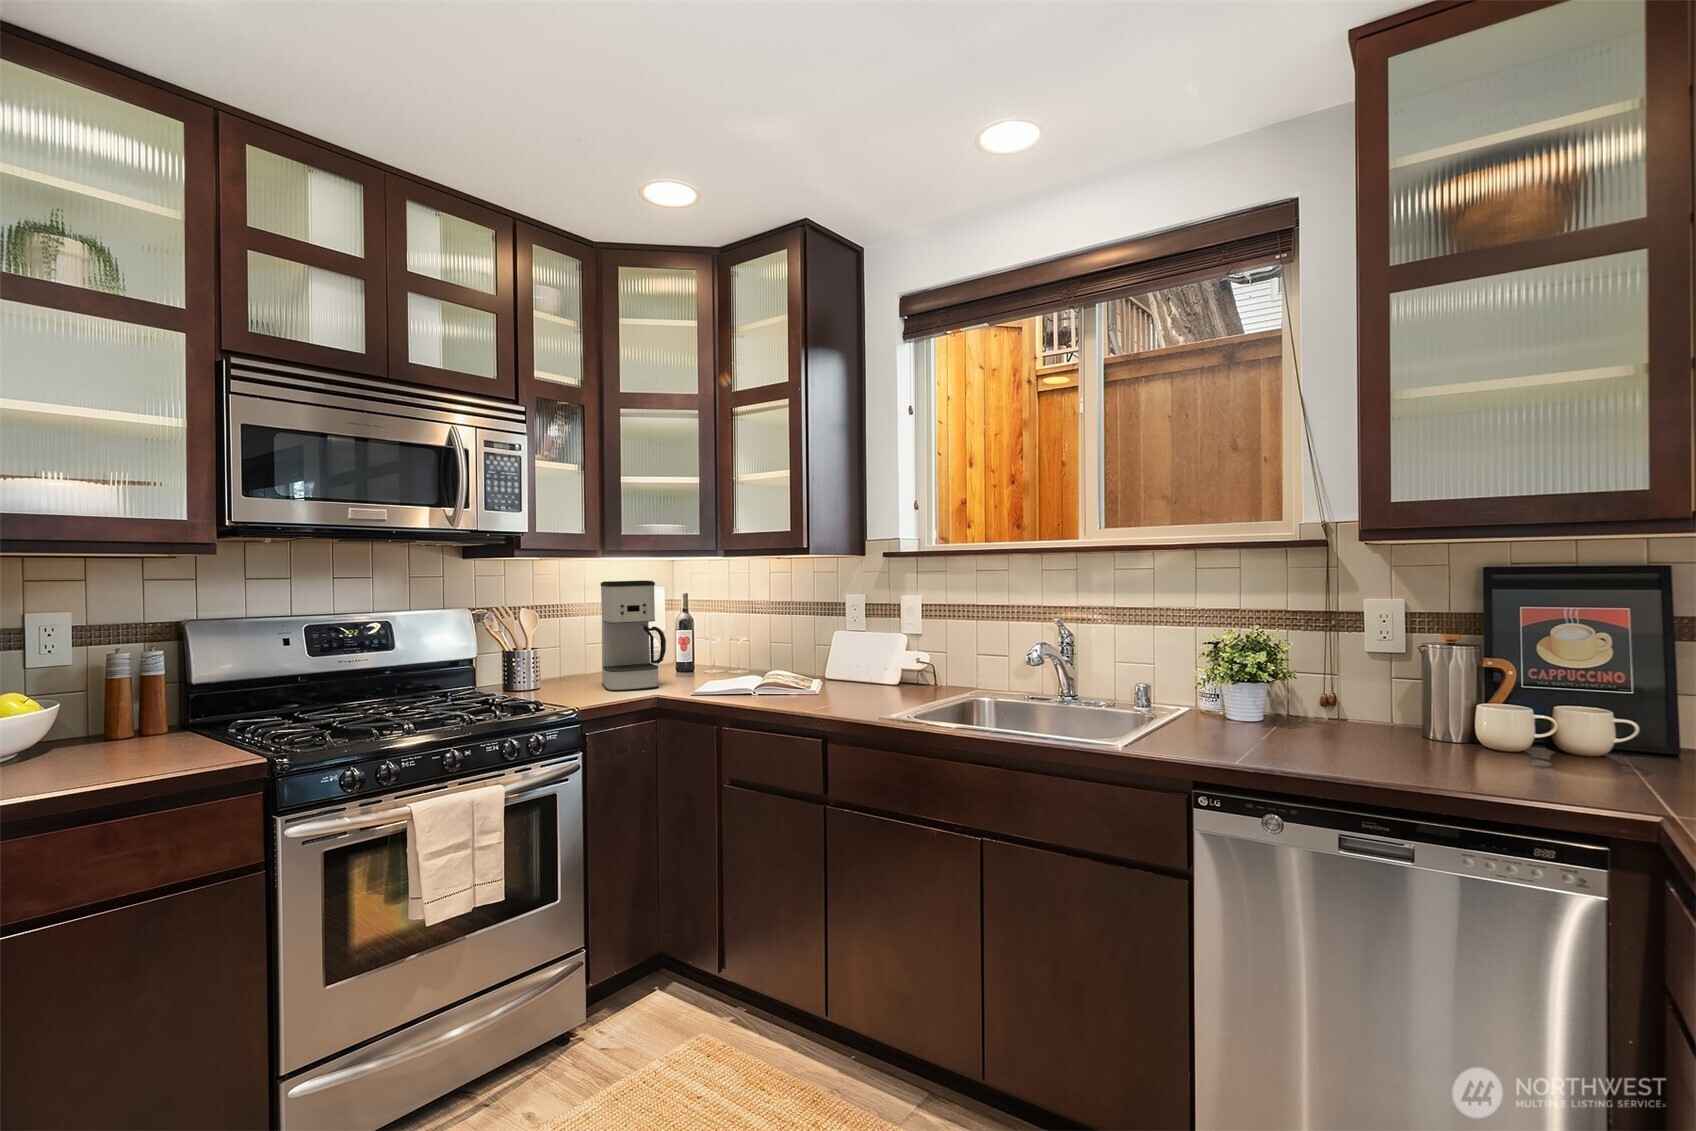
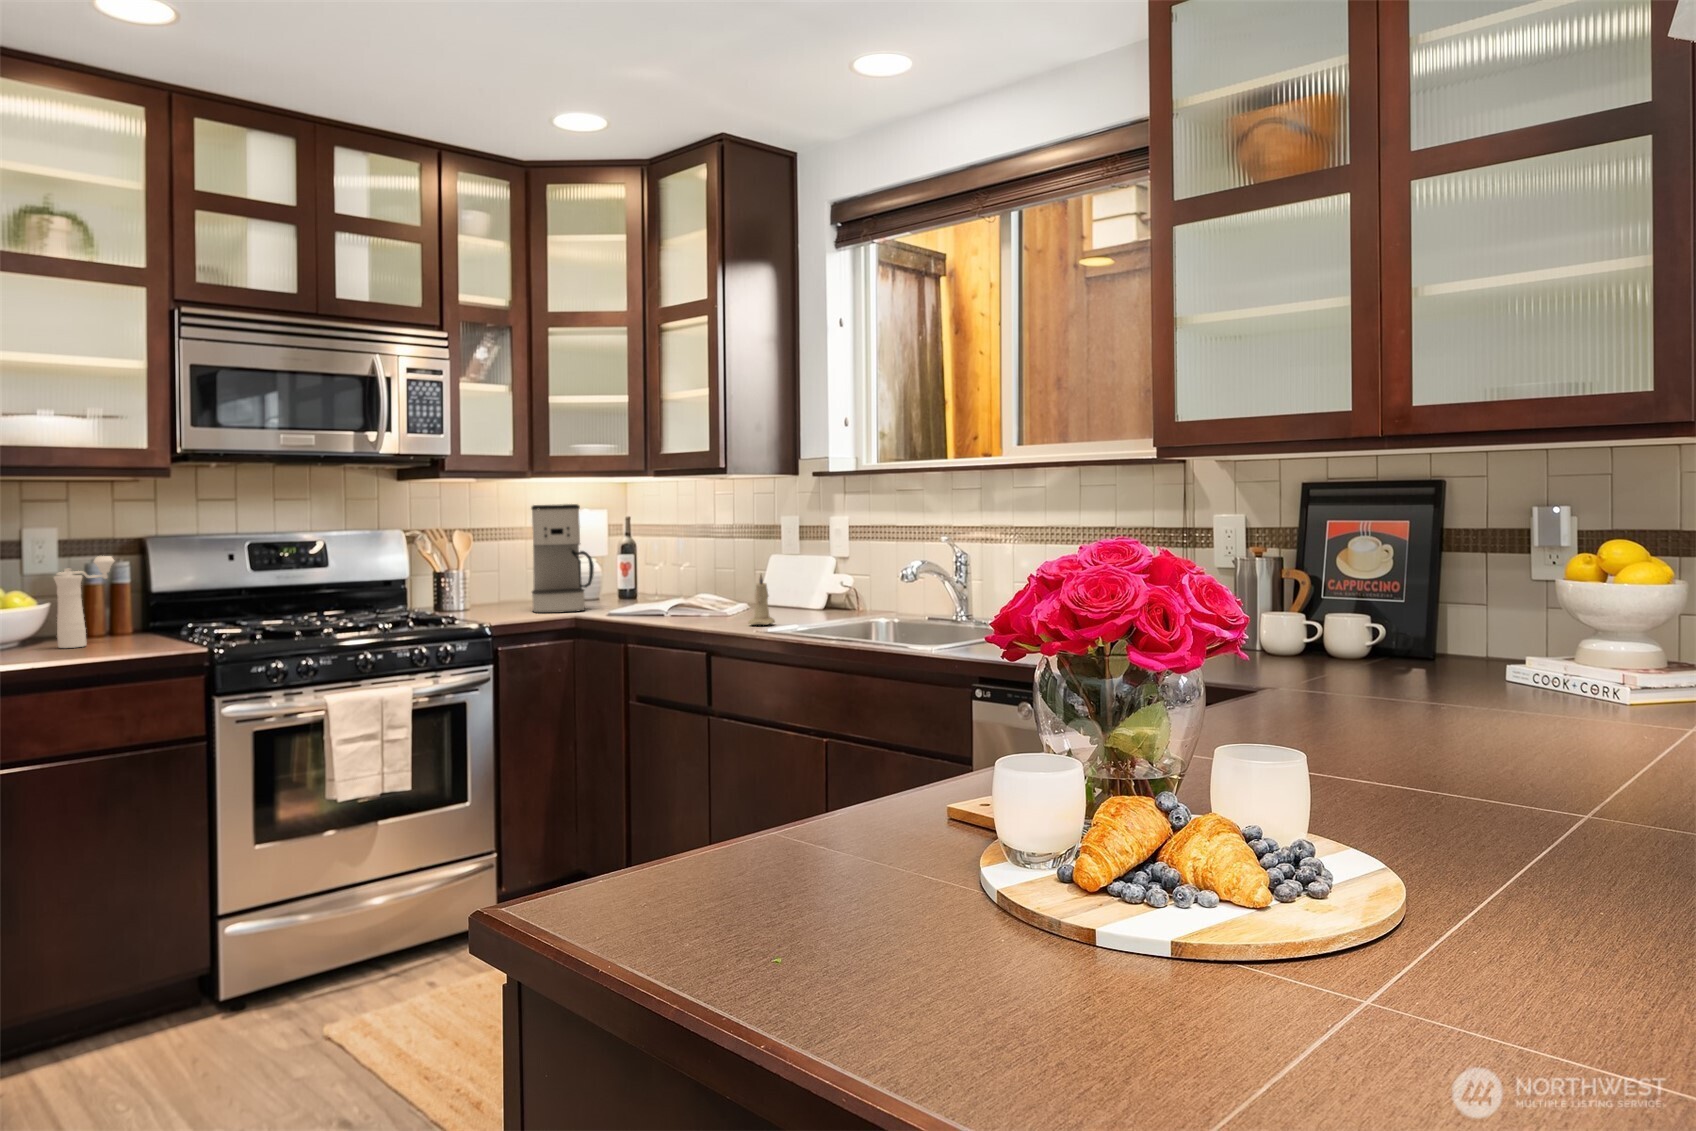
pepper mill: none [61,649,145,768] -> present [54,556,114,648]
candle: none [855,653,882,706] -> present [748,575,775,625]

